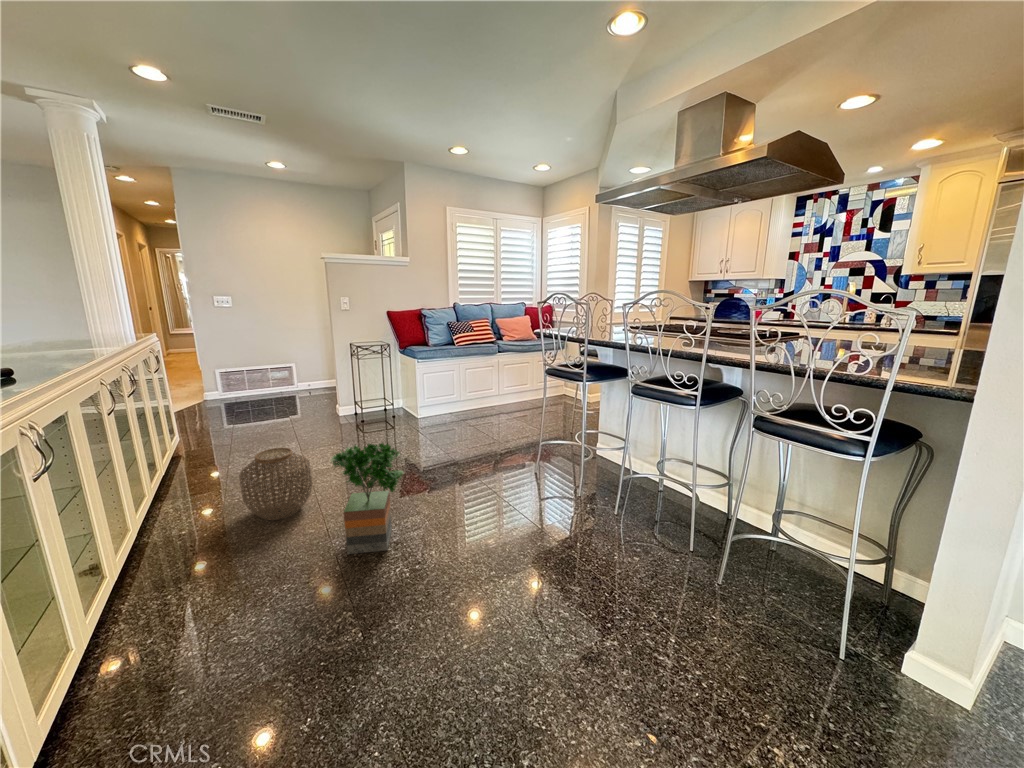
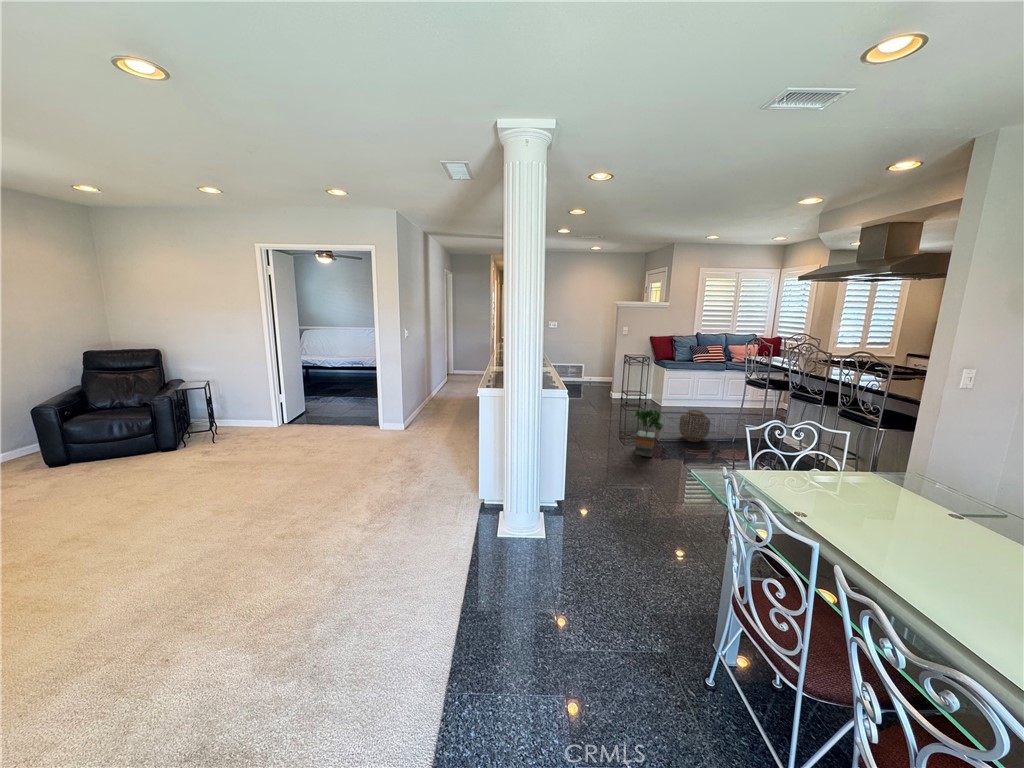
woven basket: present [239,448,312,520] -> present [679,410,710,442]

